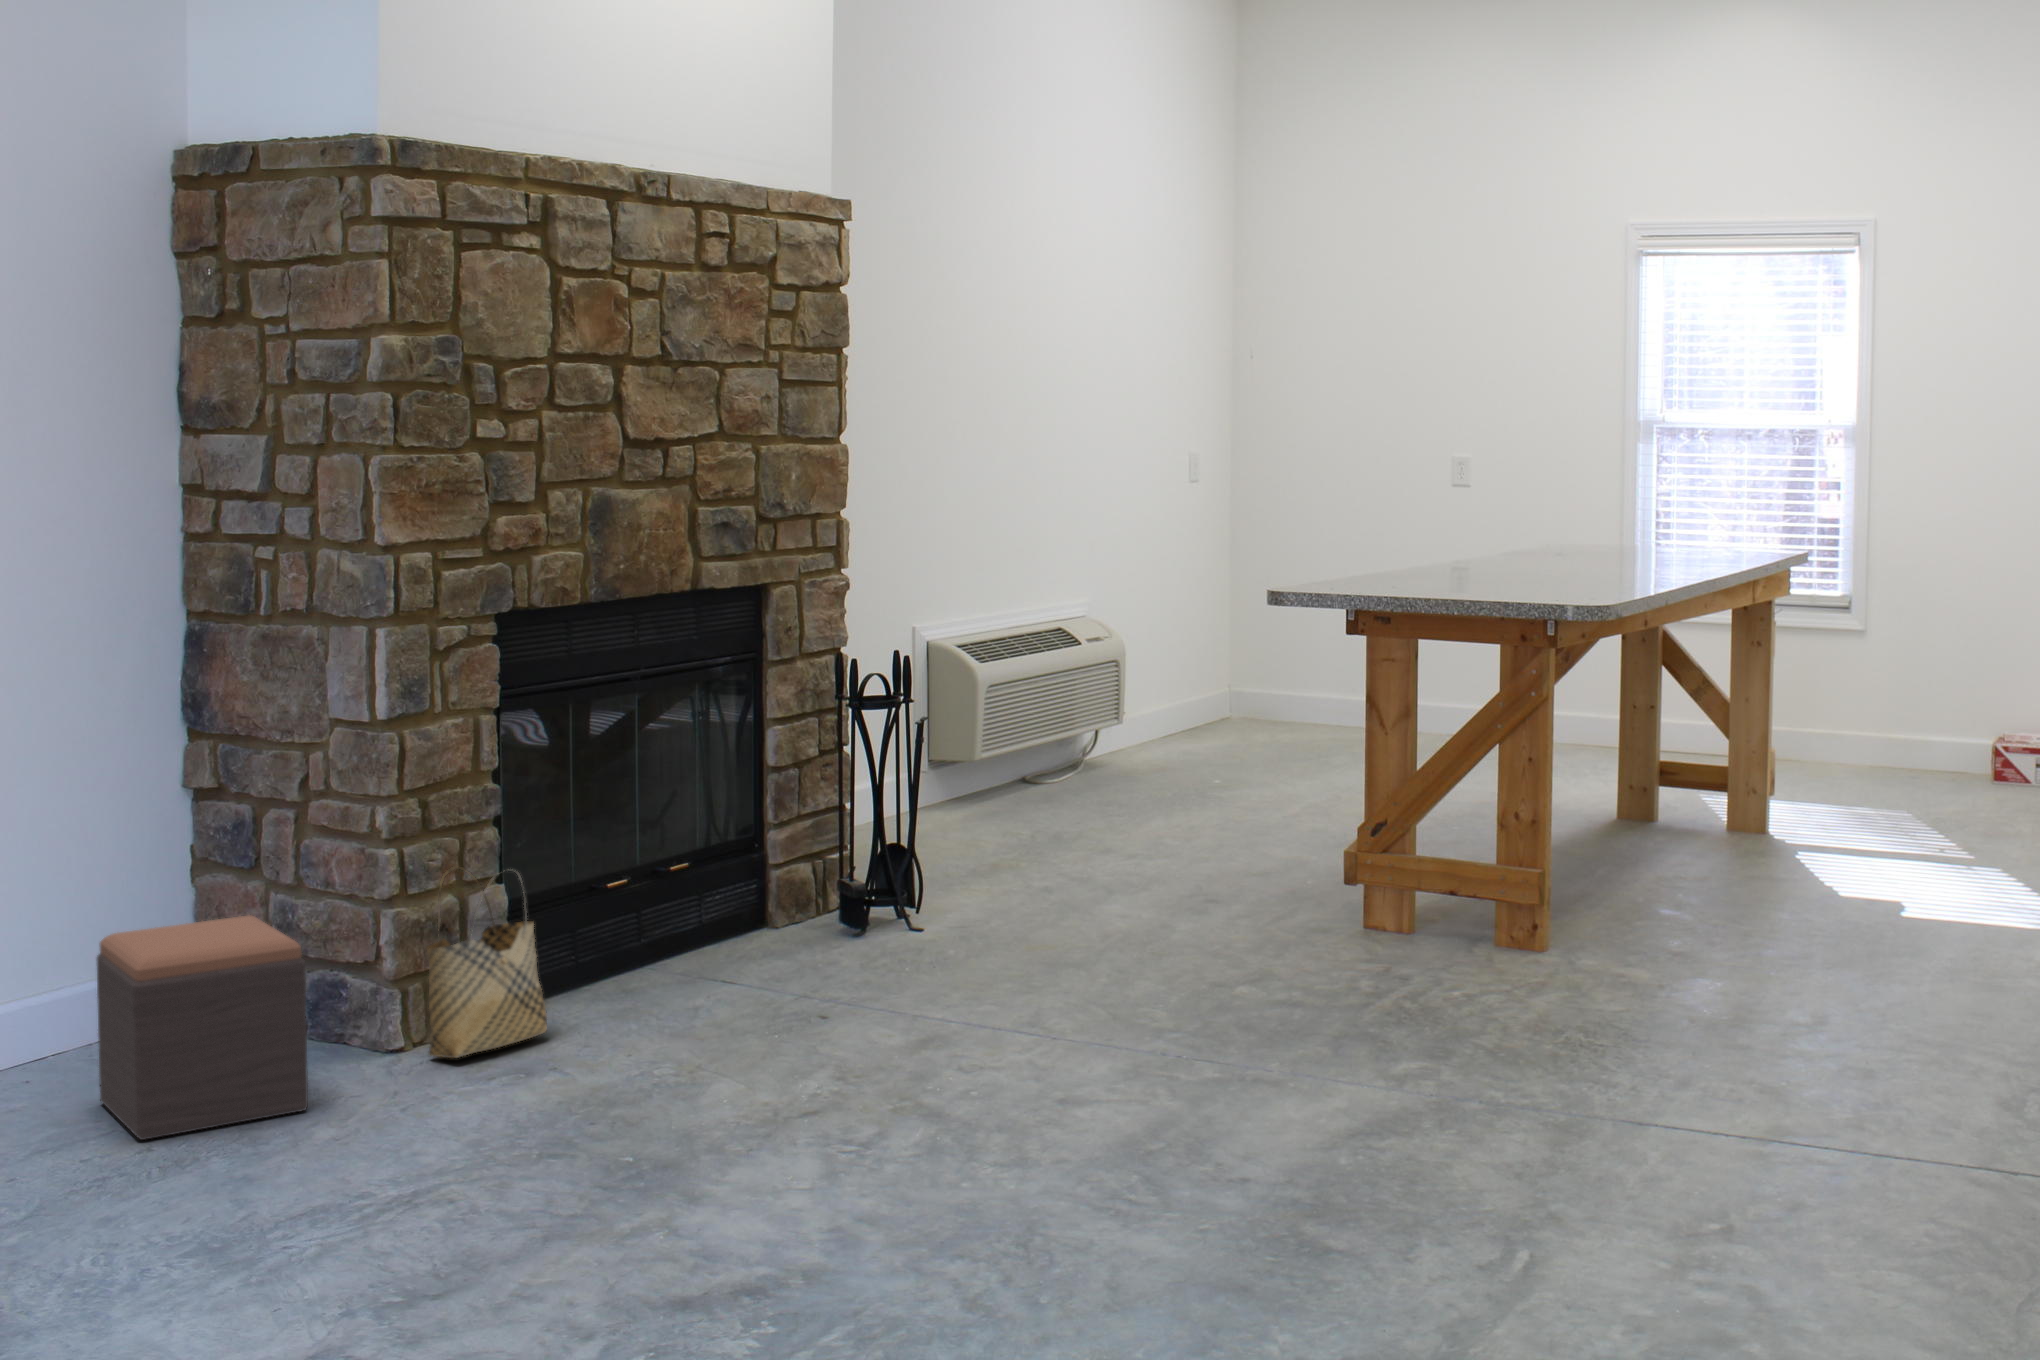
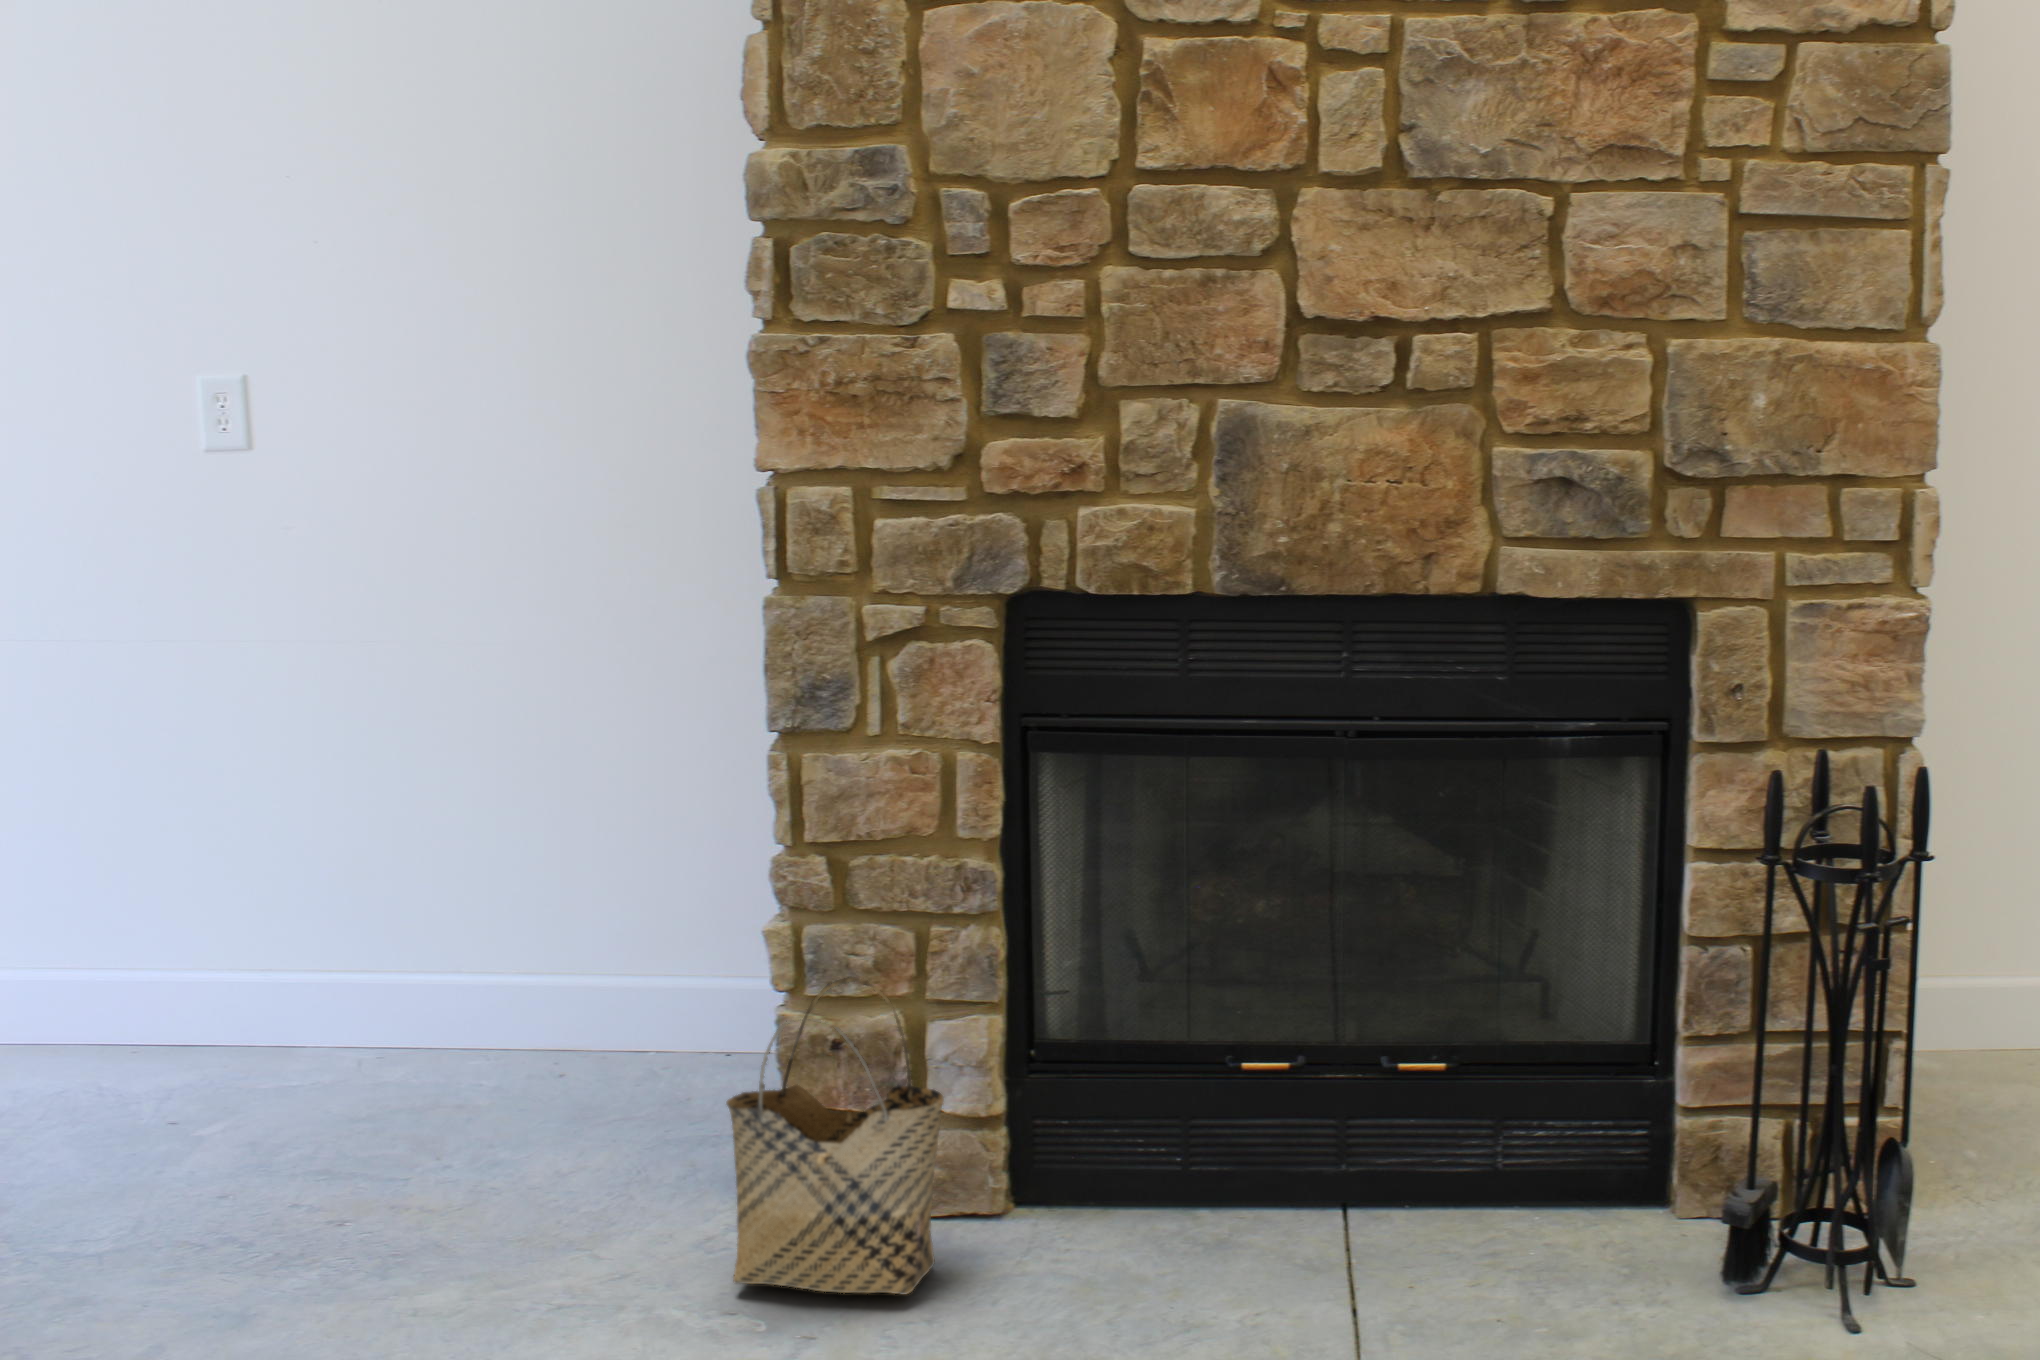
footstool: present [97,916,308,1140] -> none [317,937,651,1280]

